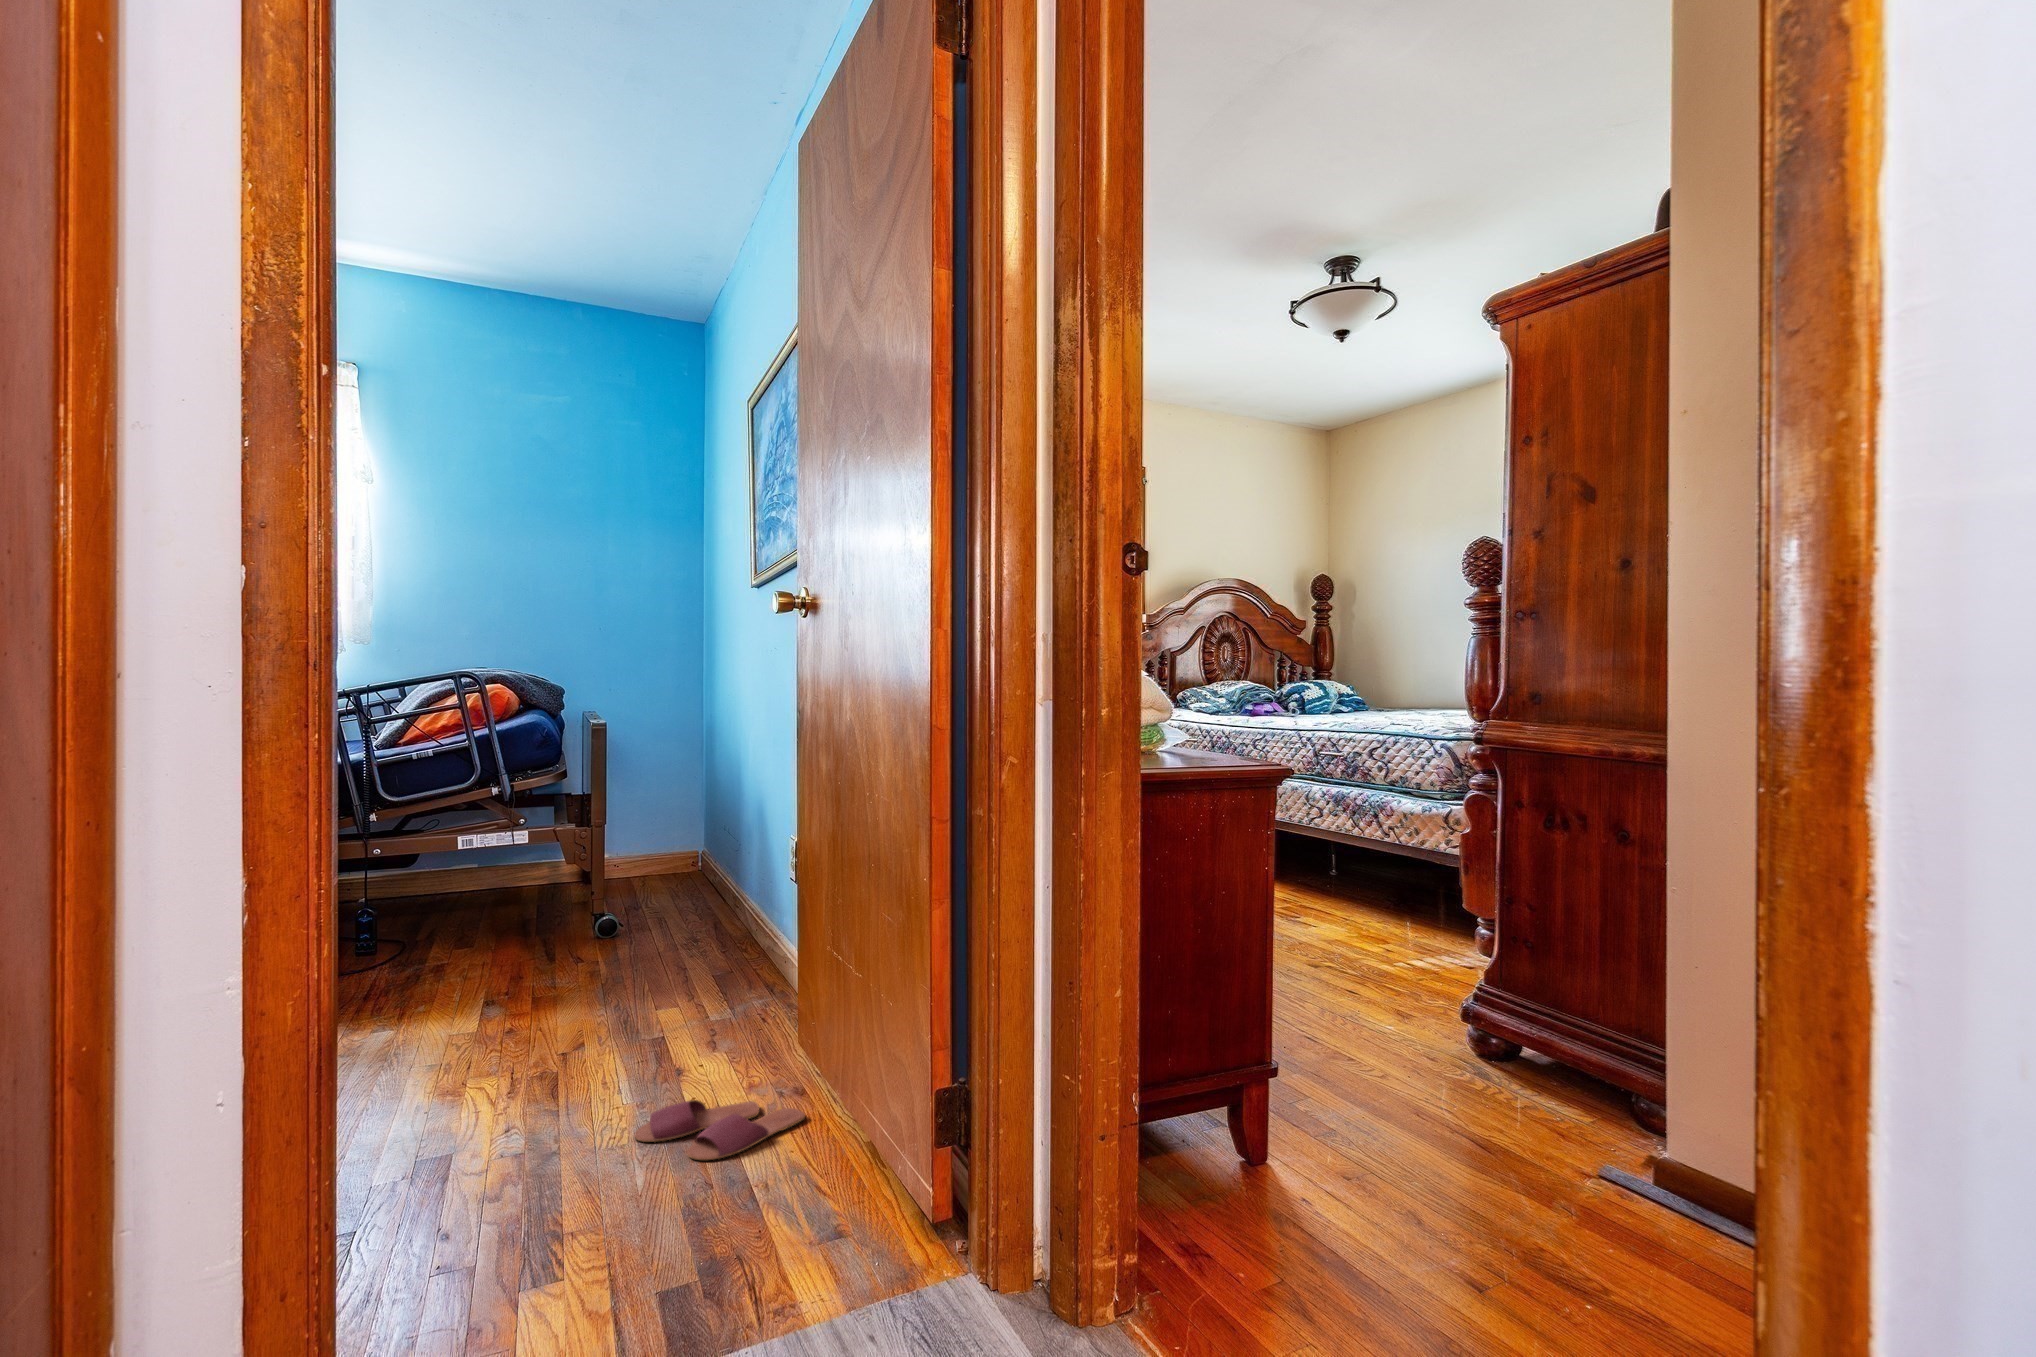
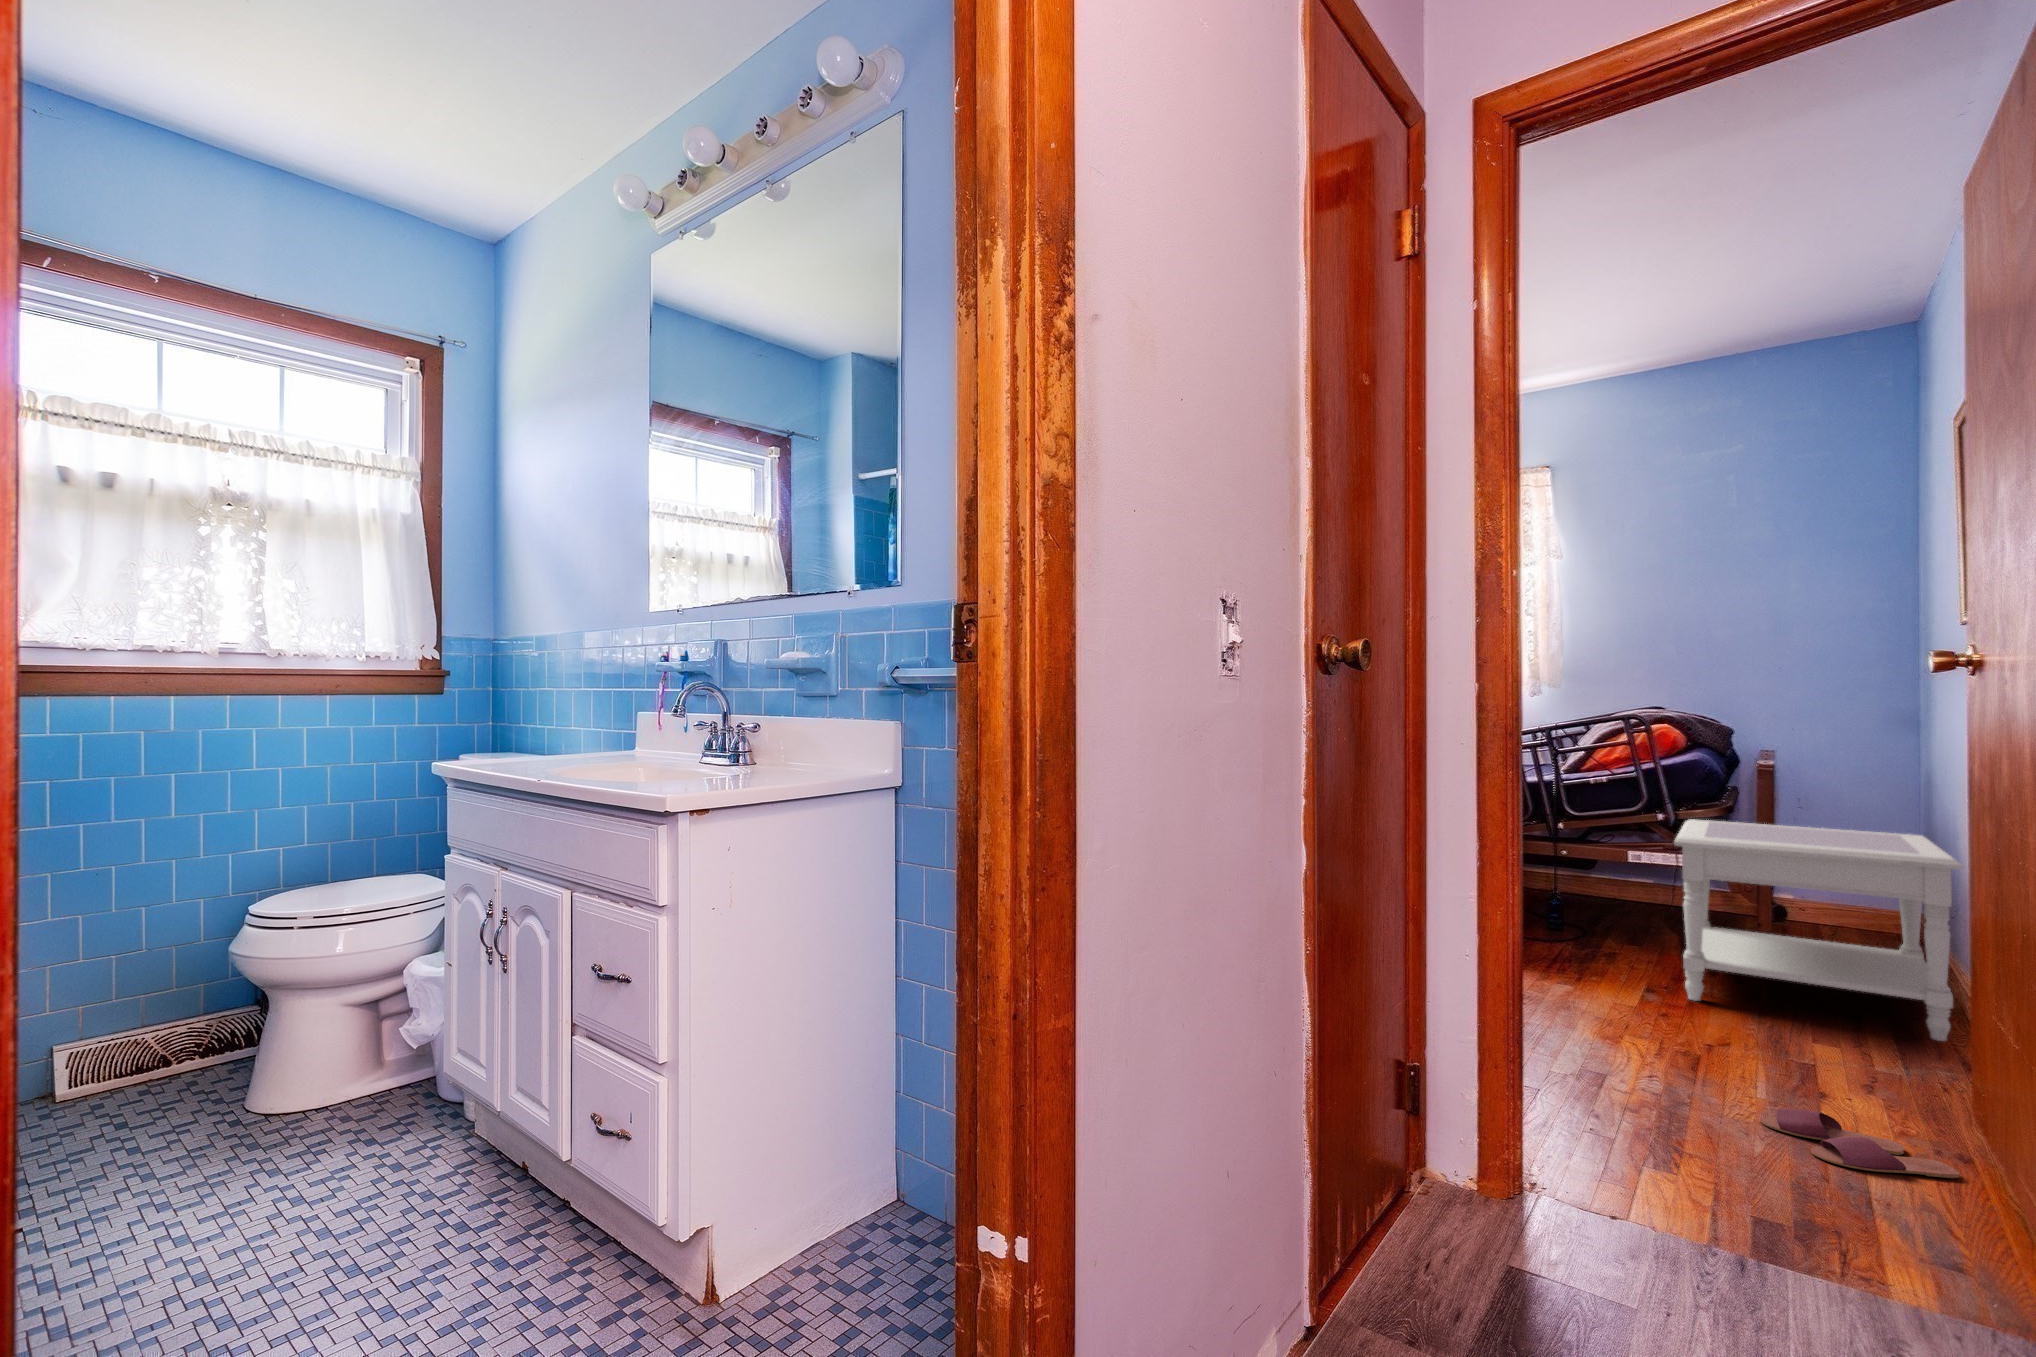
side table: none [517,780,764,997] -> present [1674,819,1963,1041]

